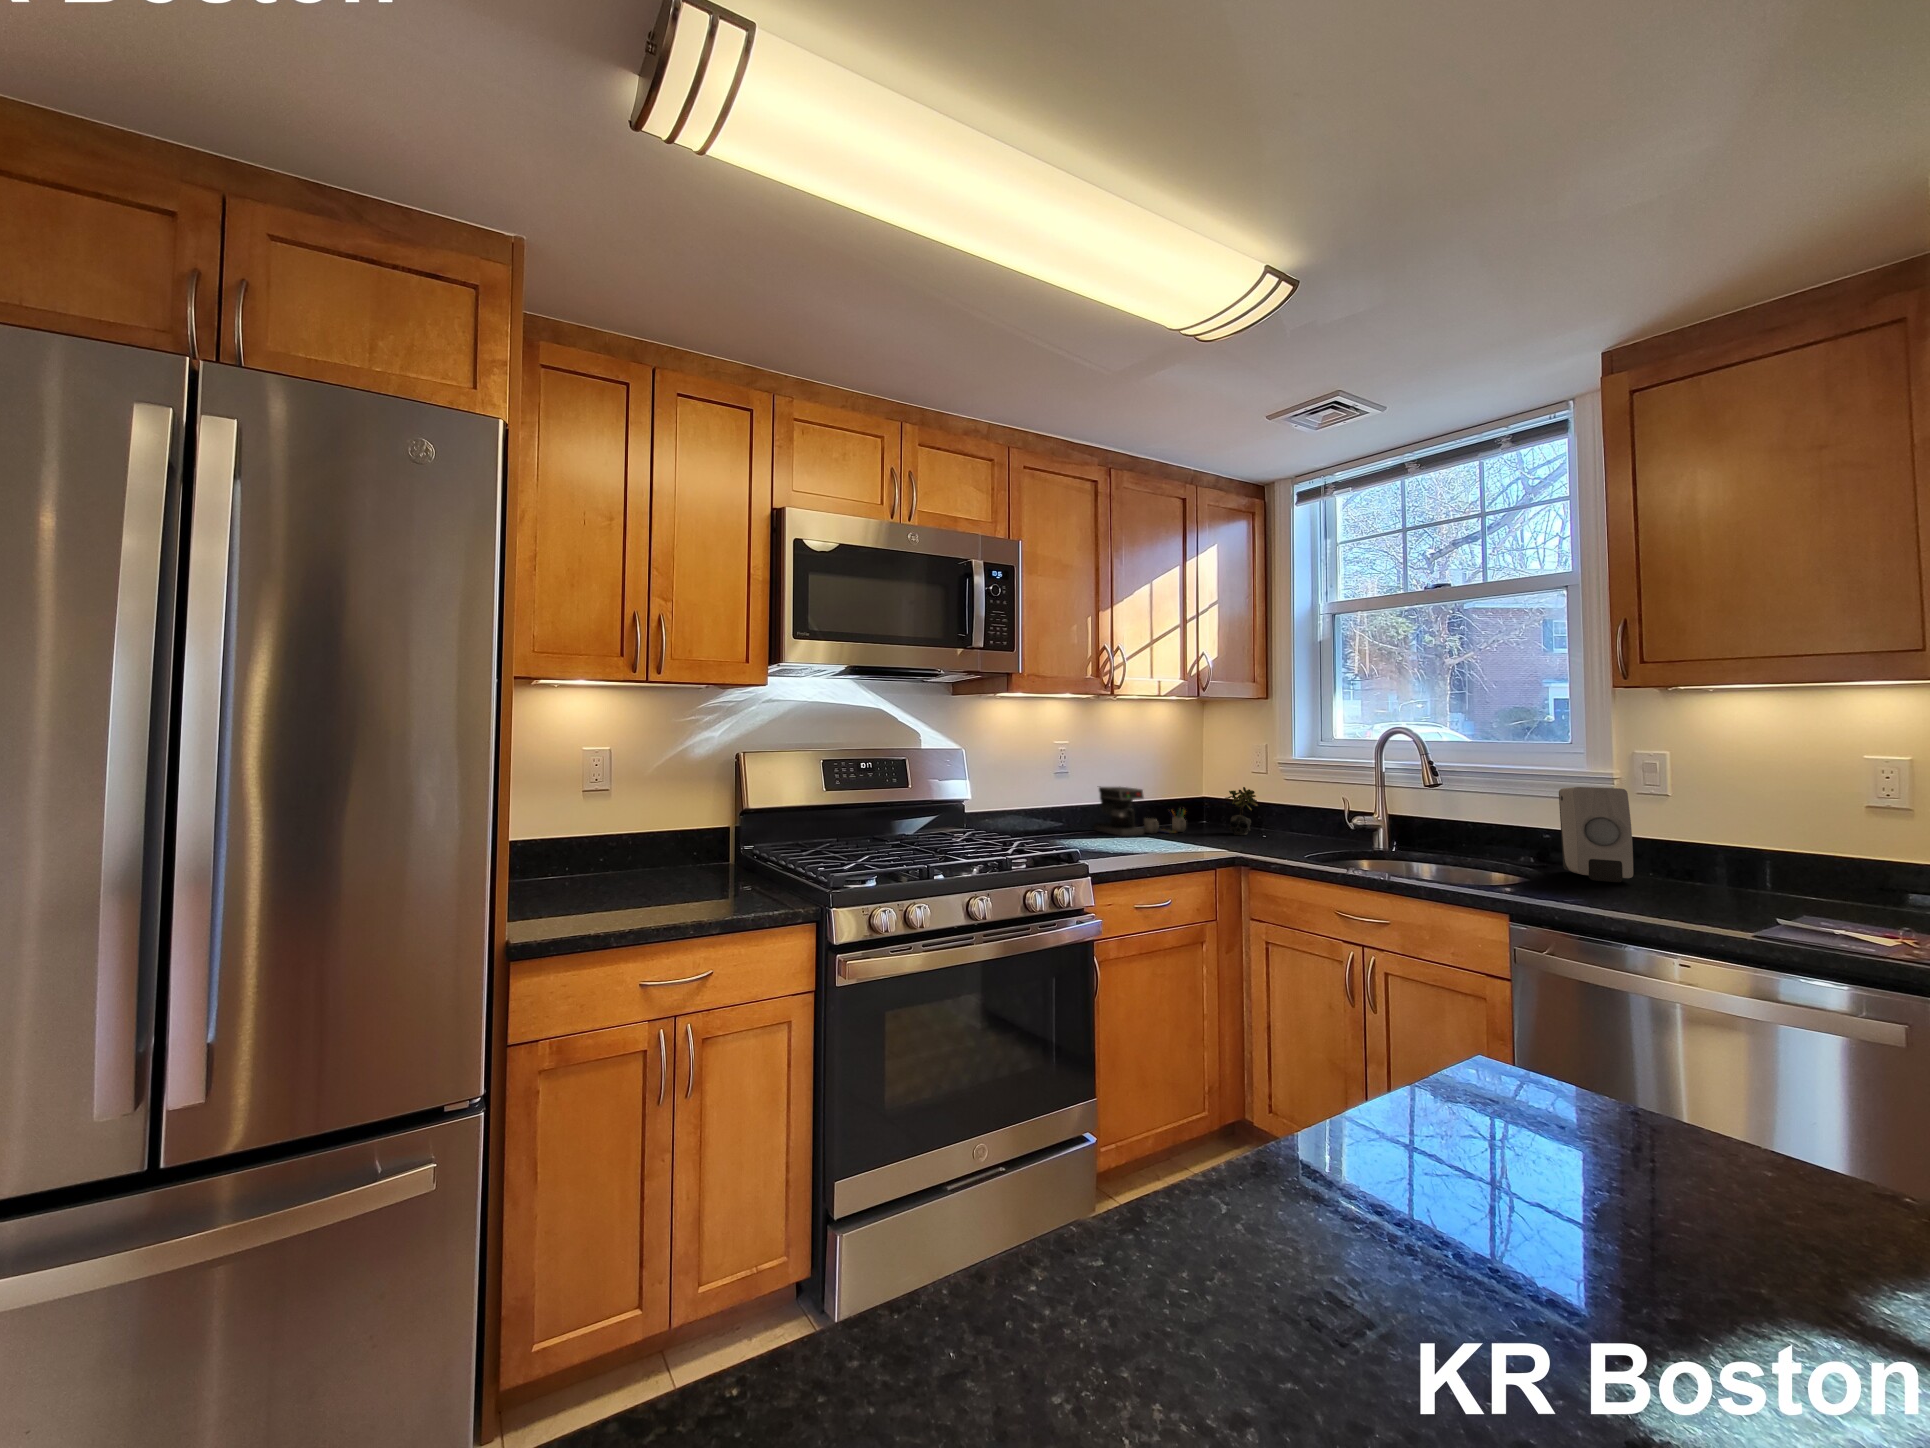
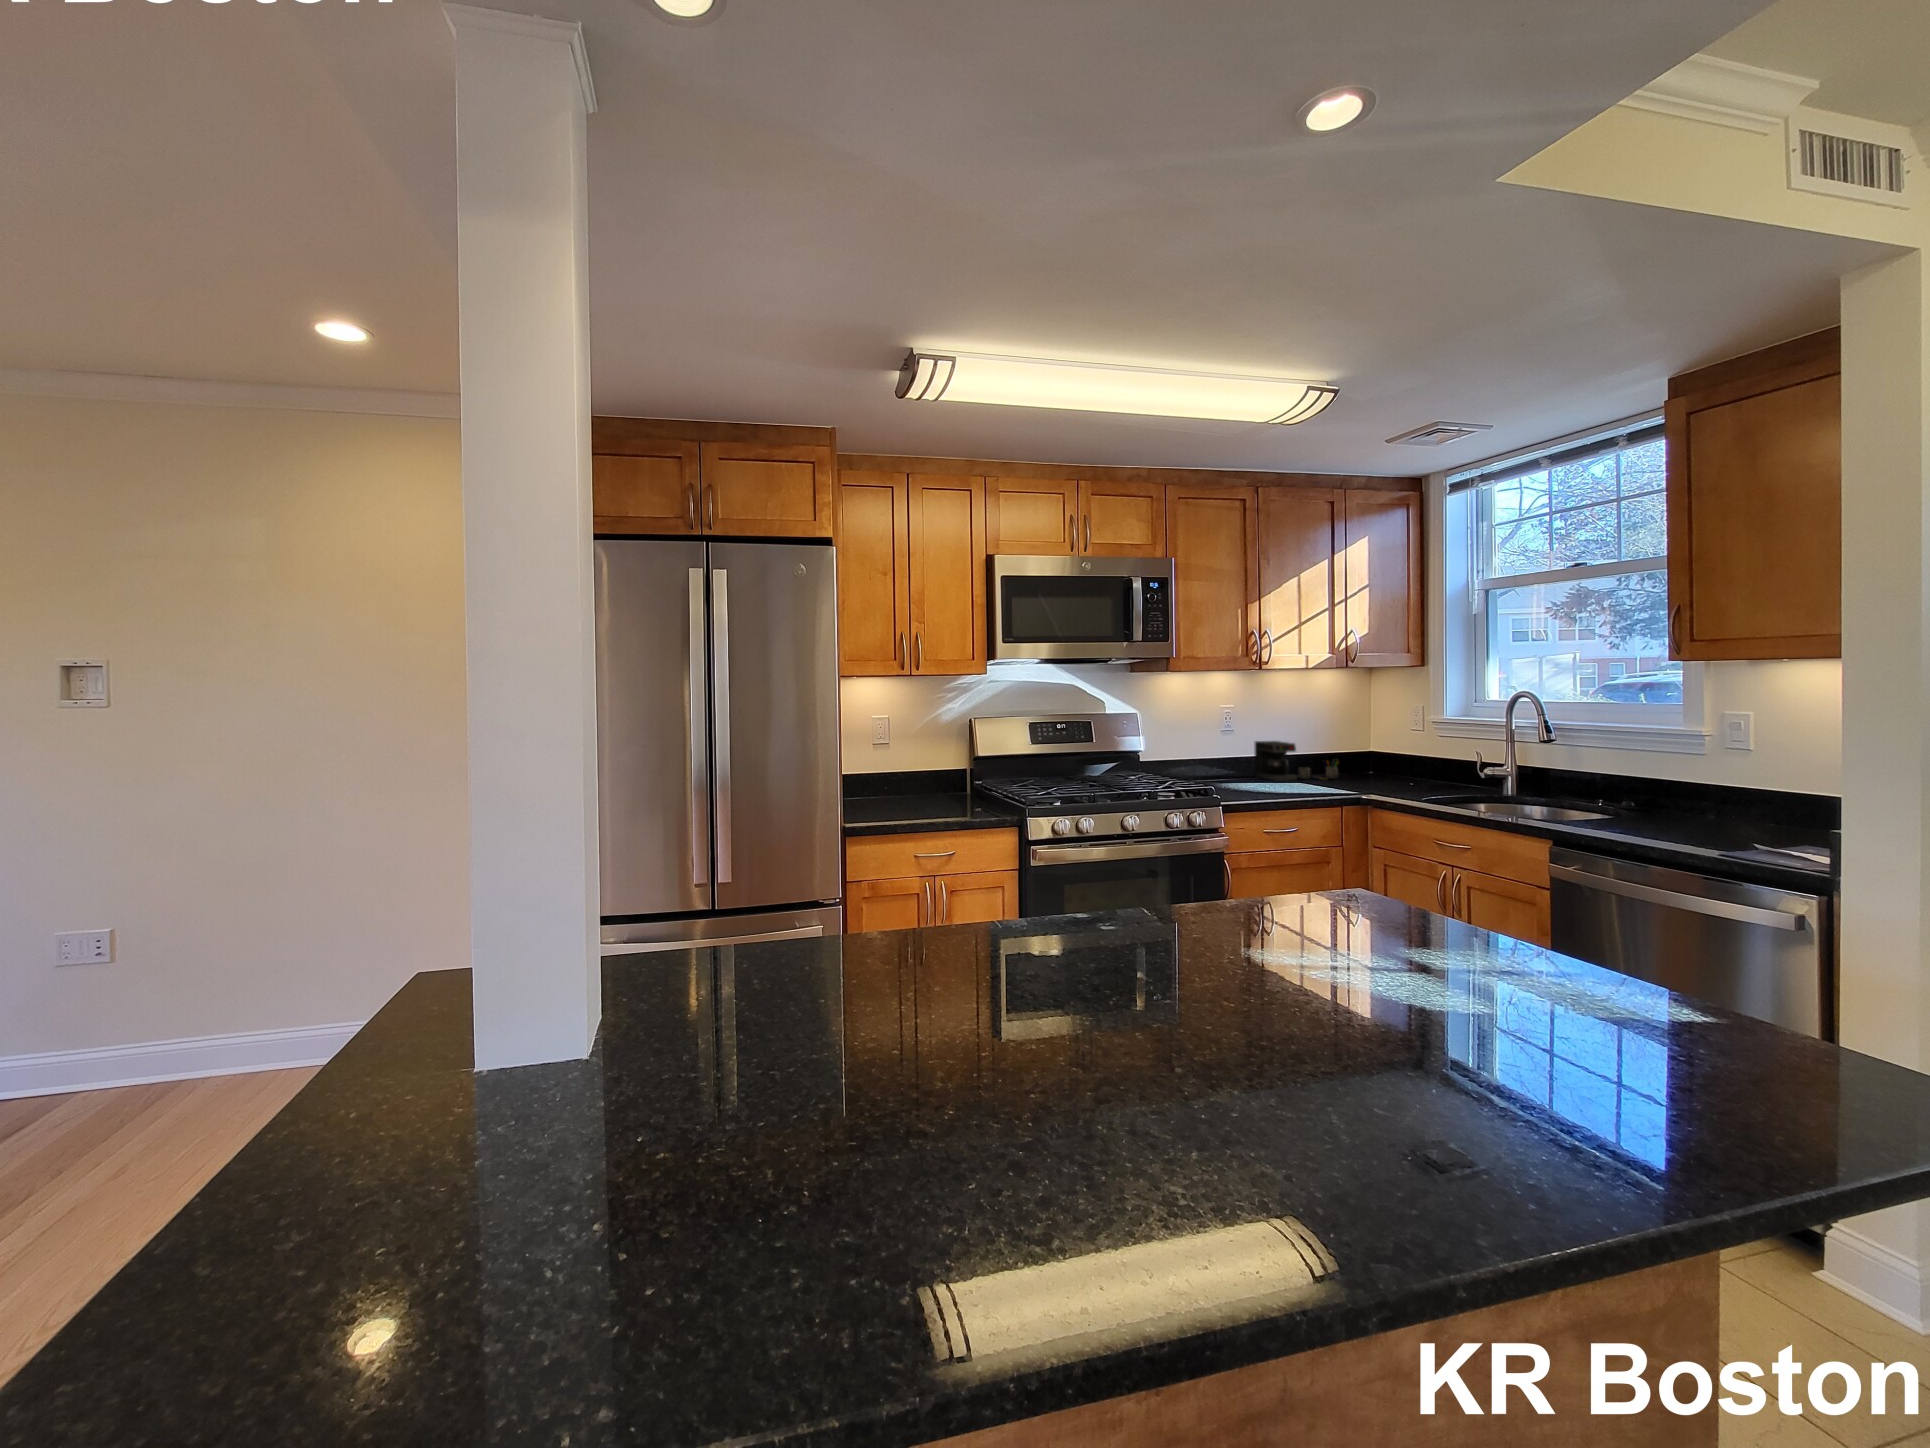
succulent plant: present [1225,787,1258,835] -> none [1374,742,1403,782]
soap dispenser: present [1559,787,1633,882] -> none [1648,745,1698,823]

